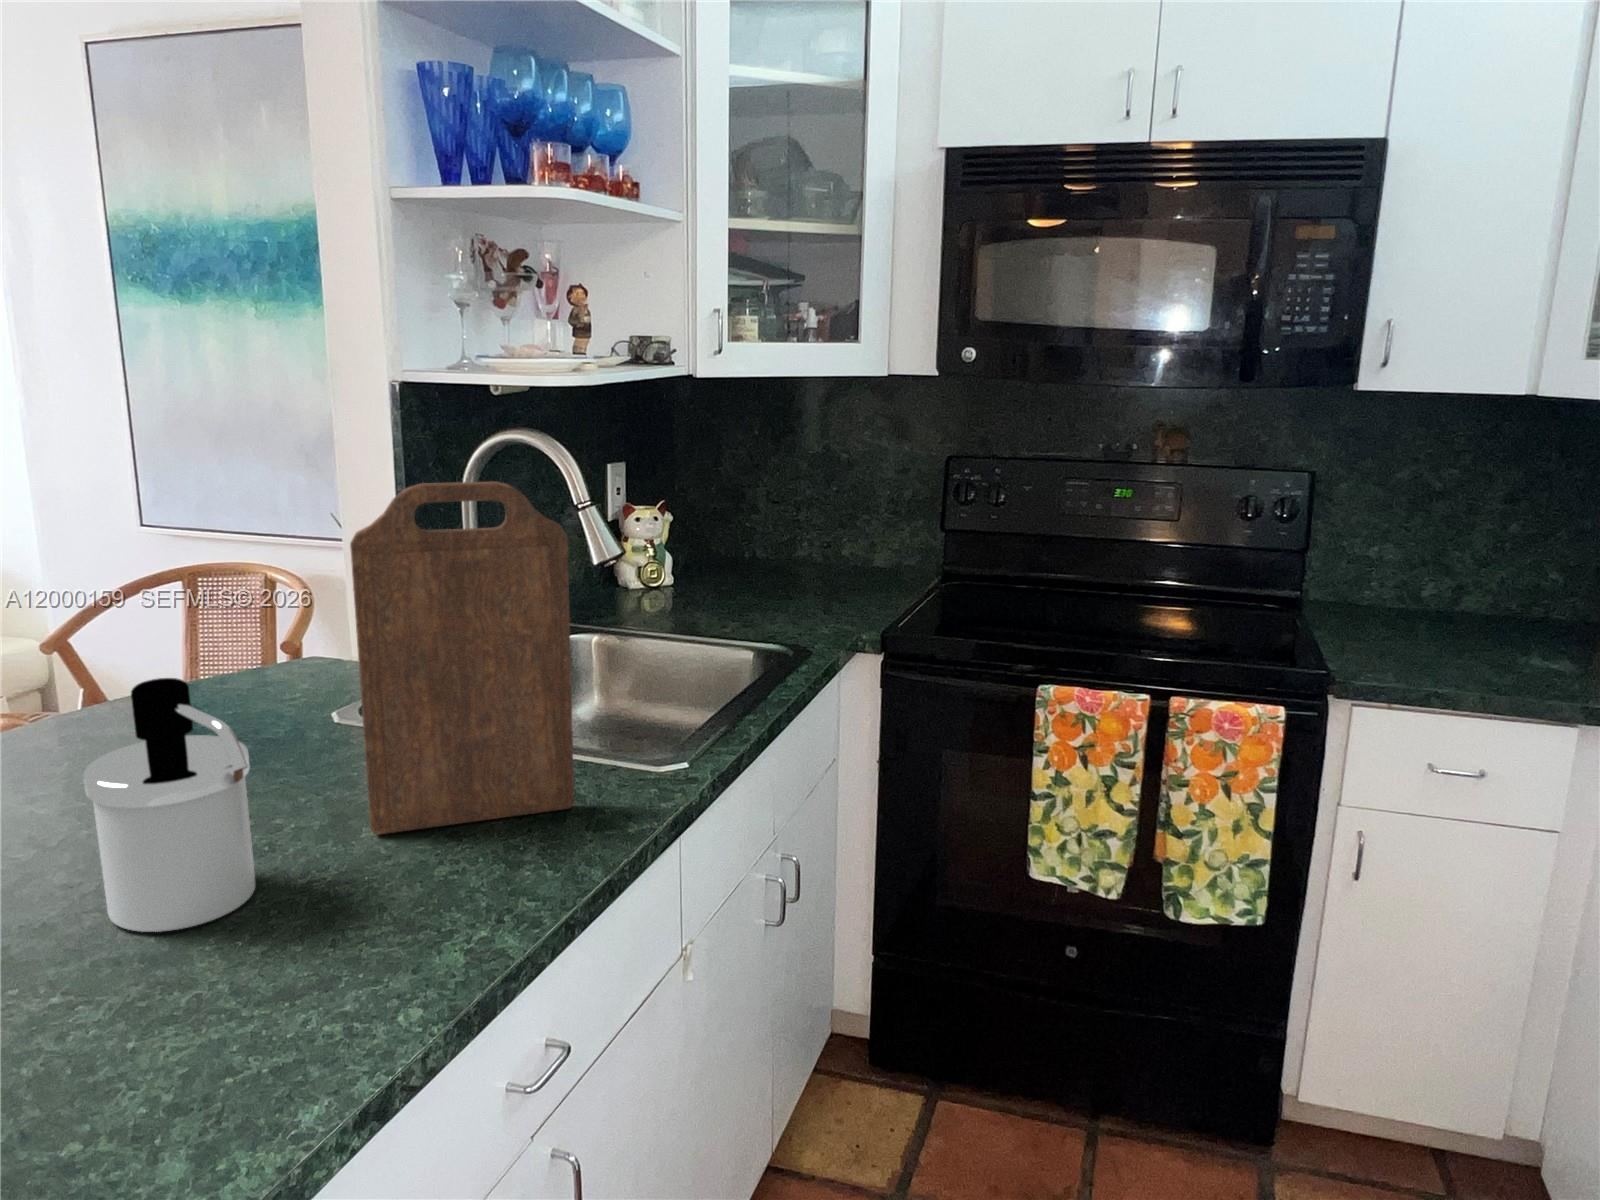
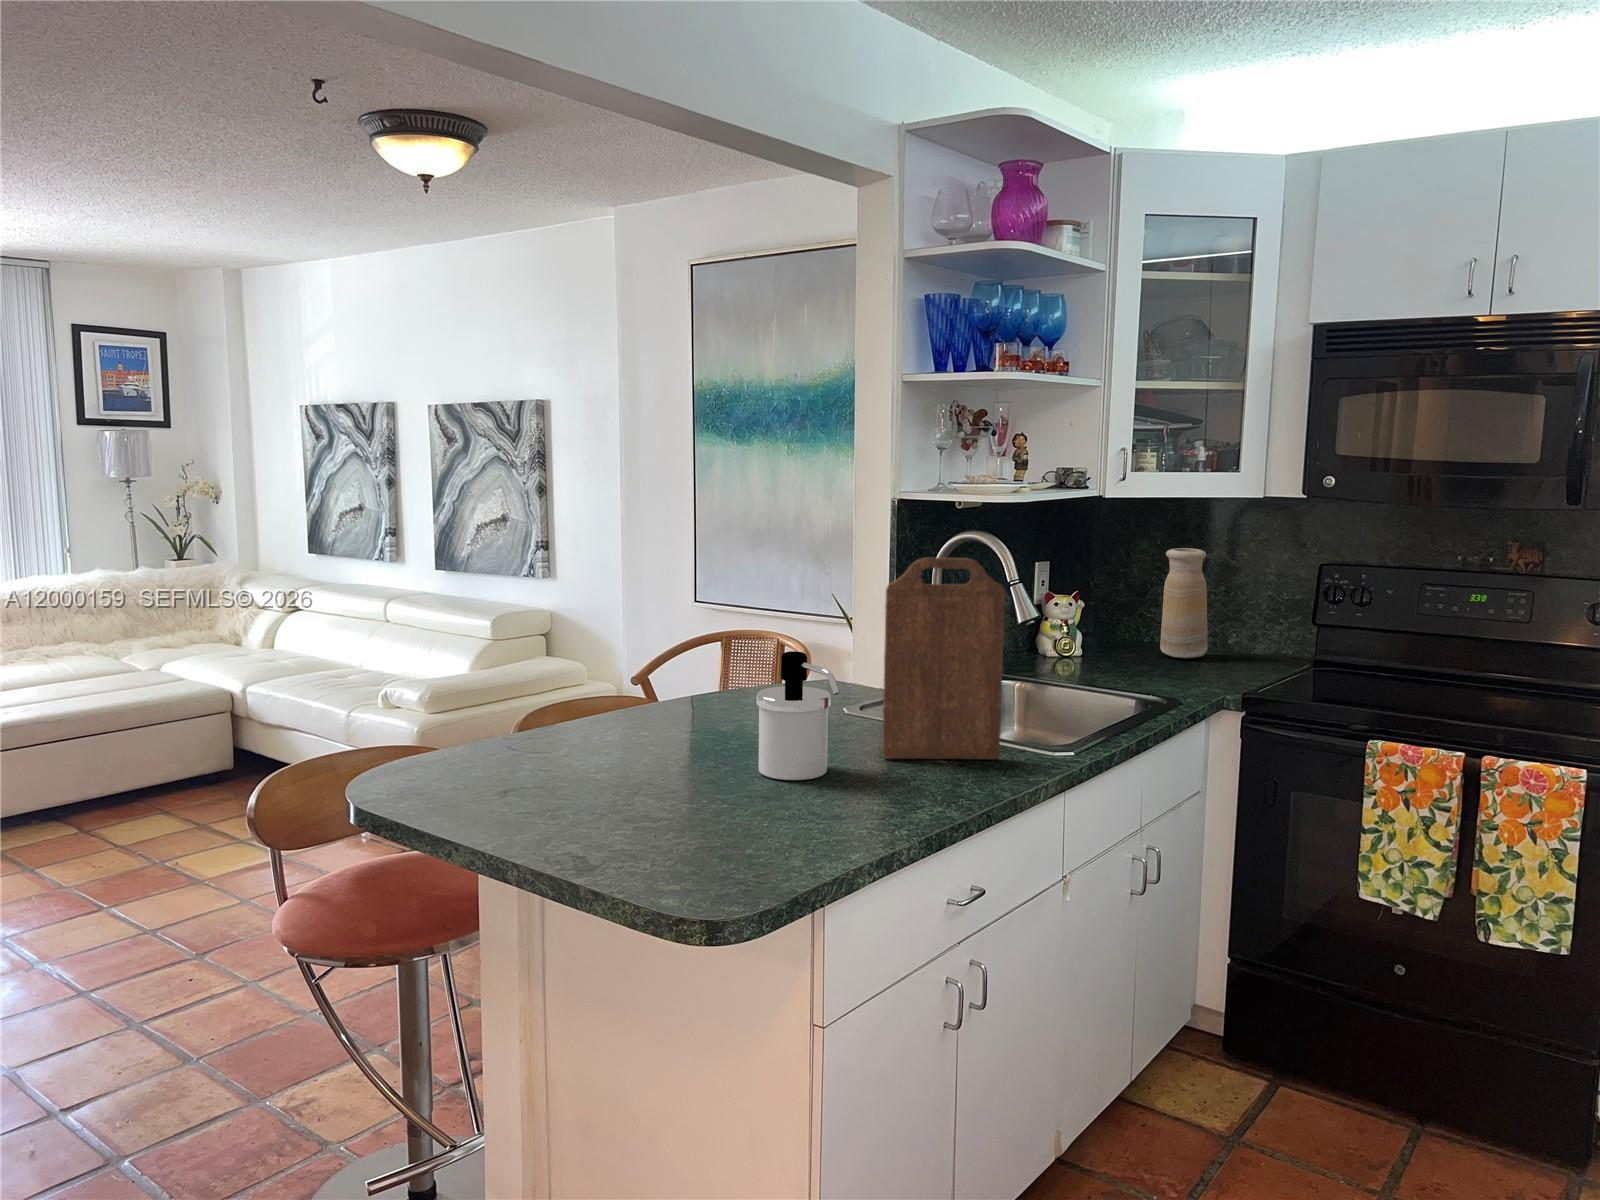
vase: none [767,443,823,580] -> present [1160,548,1208,658]

